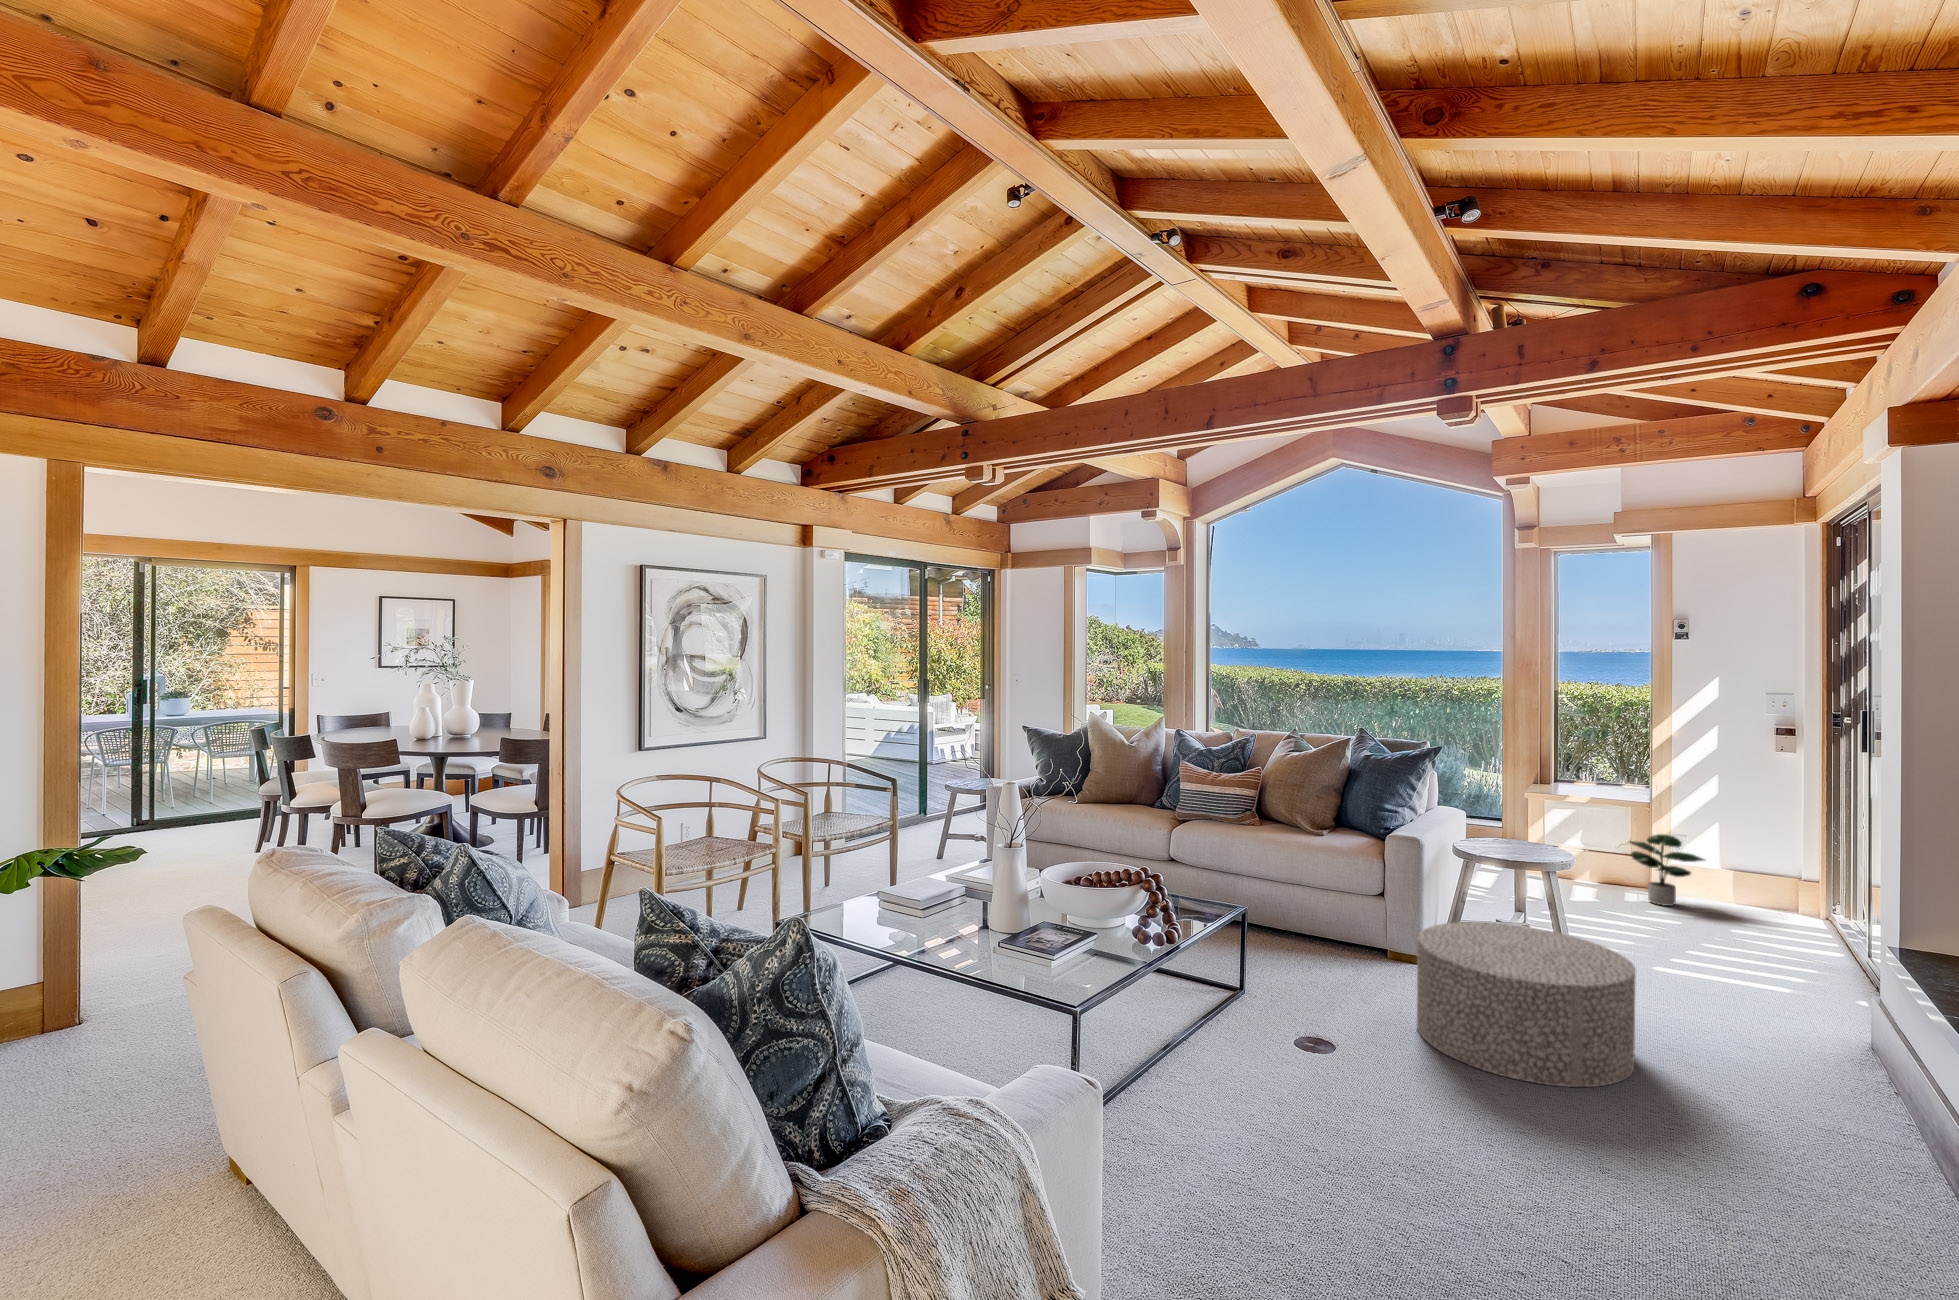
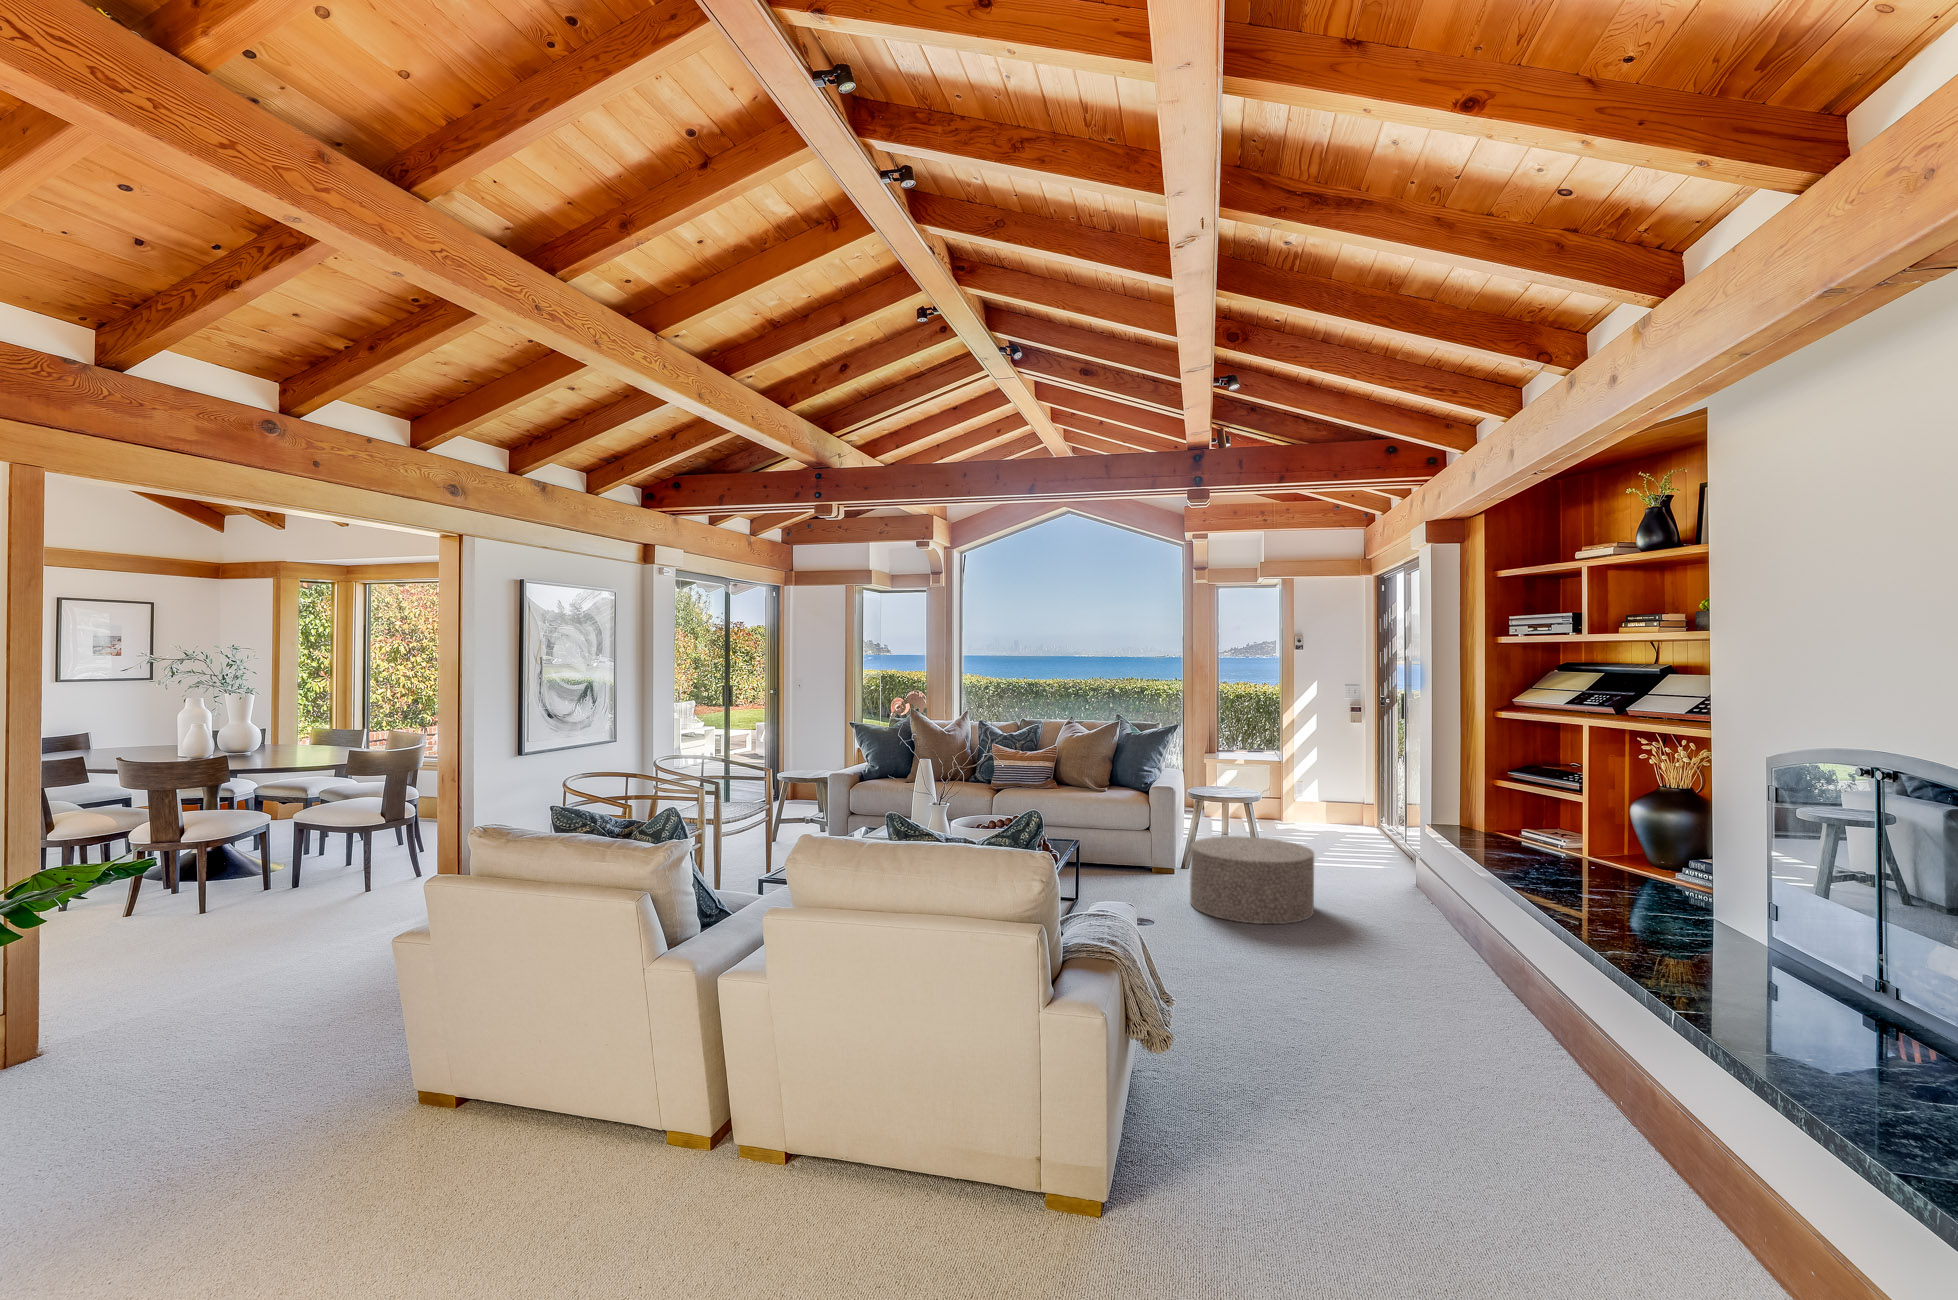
potted plant: present [1630,834,1705,906] -> none [1270,782,1314,829]

